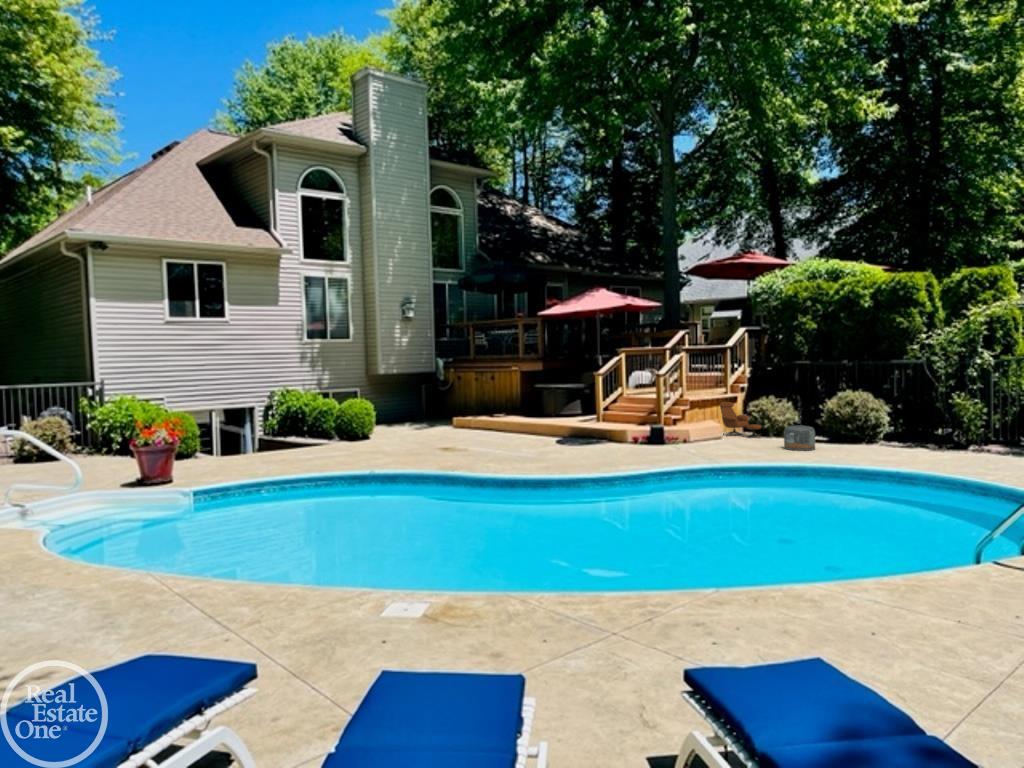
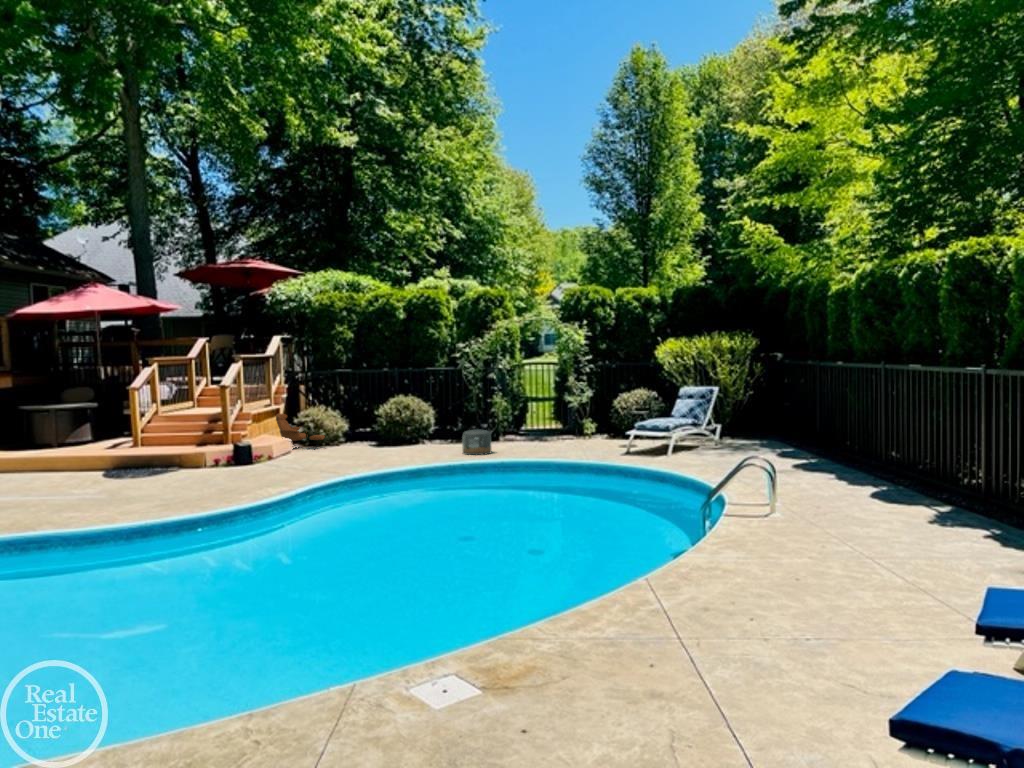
pouf: present [784,425,815,451] -> present [462,429,491,455]

